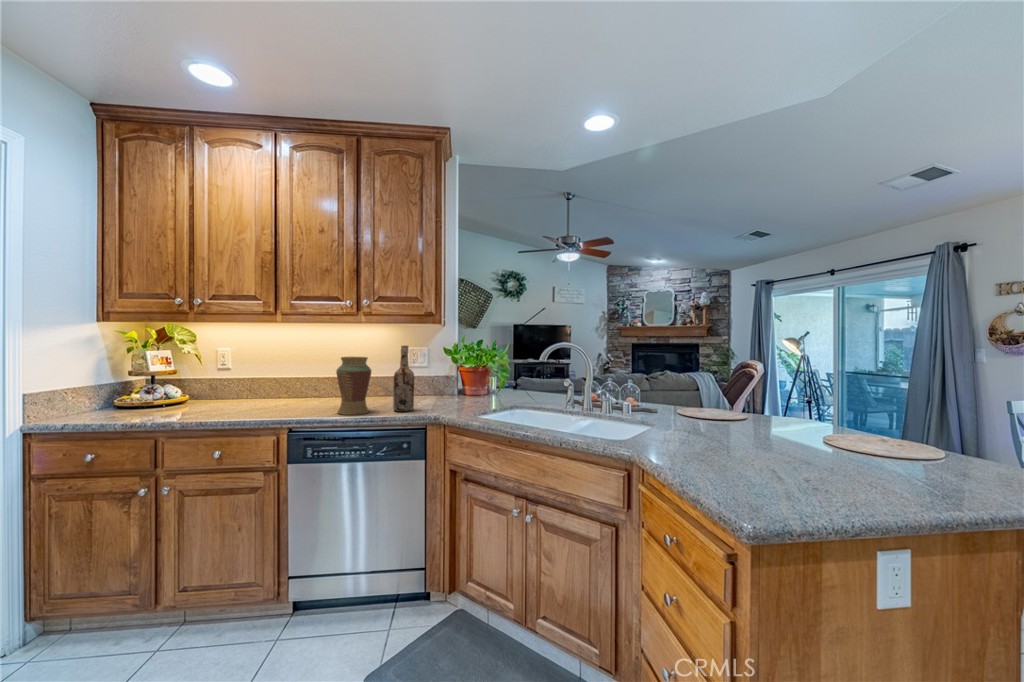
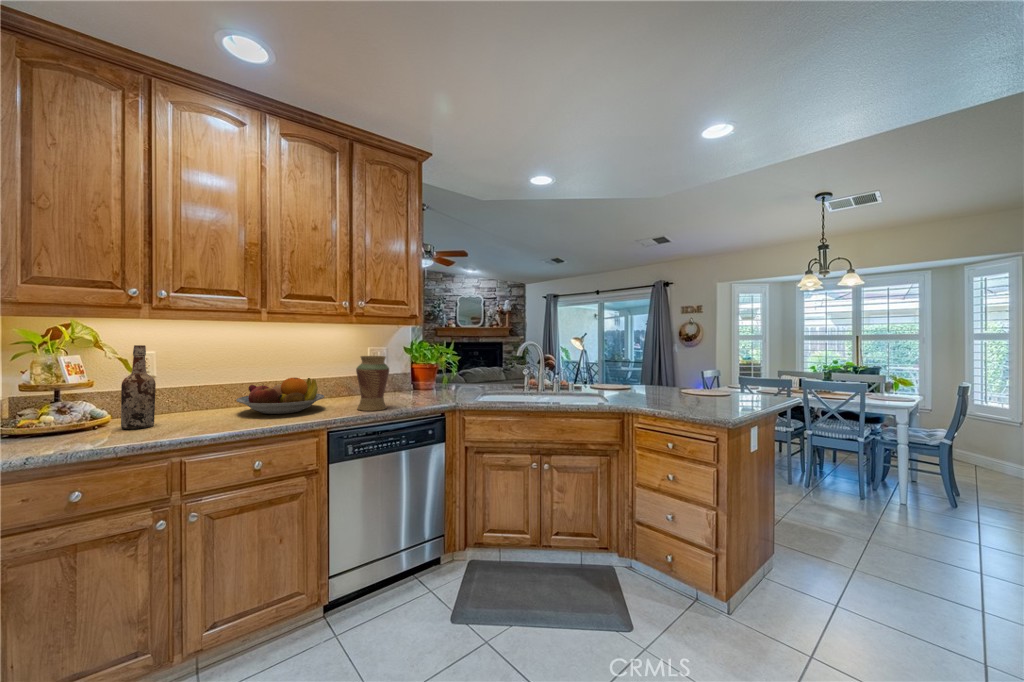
wine bottle: present [393,346,414,412] -> present [121,345,156,429]
fruit bowl: none [243,376,325,410] -> present [236,378,324,414]

